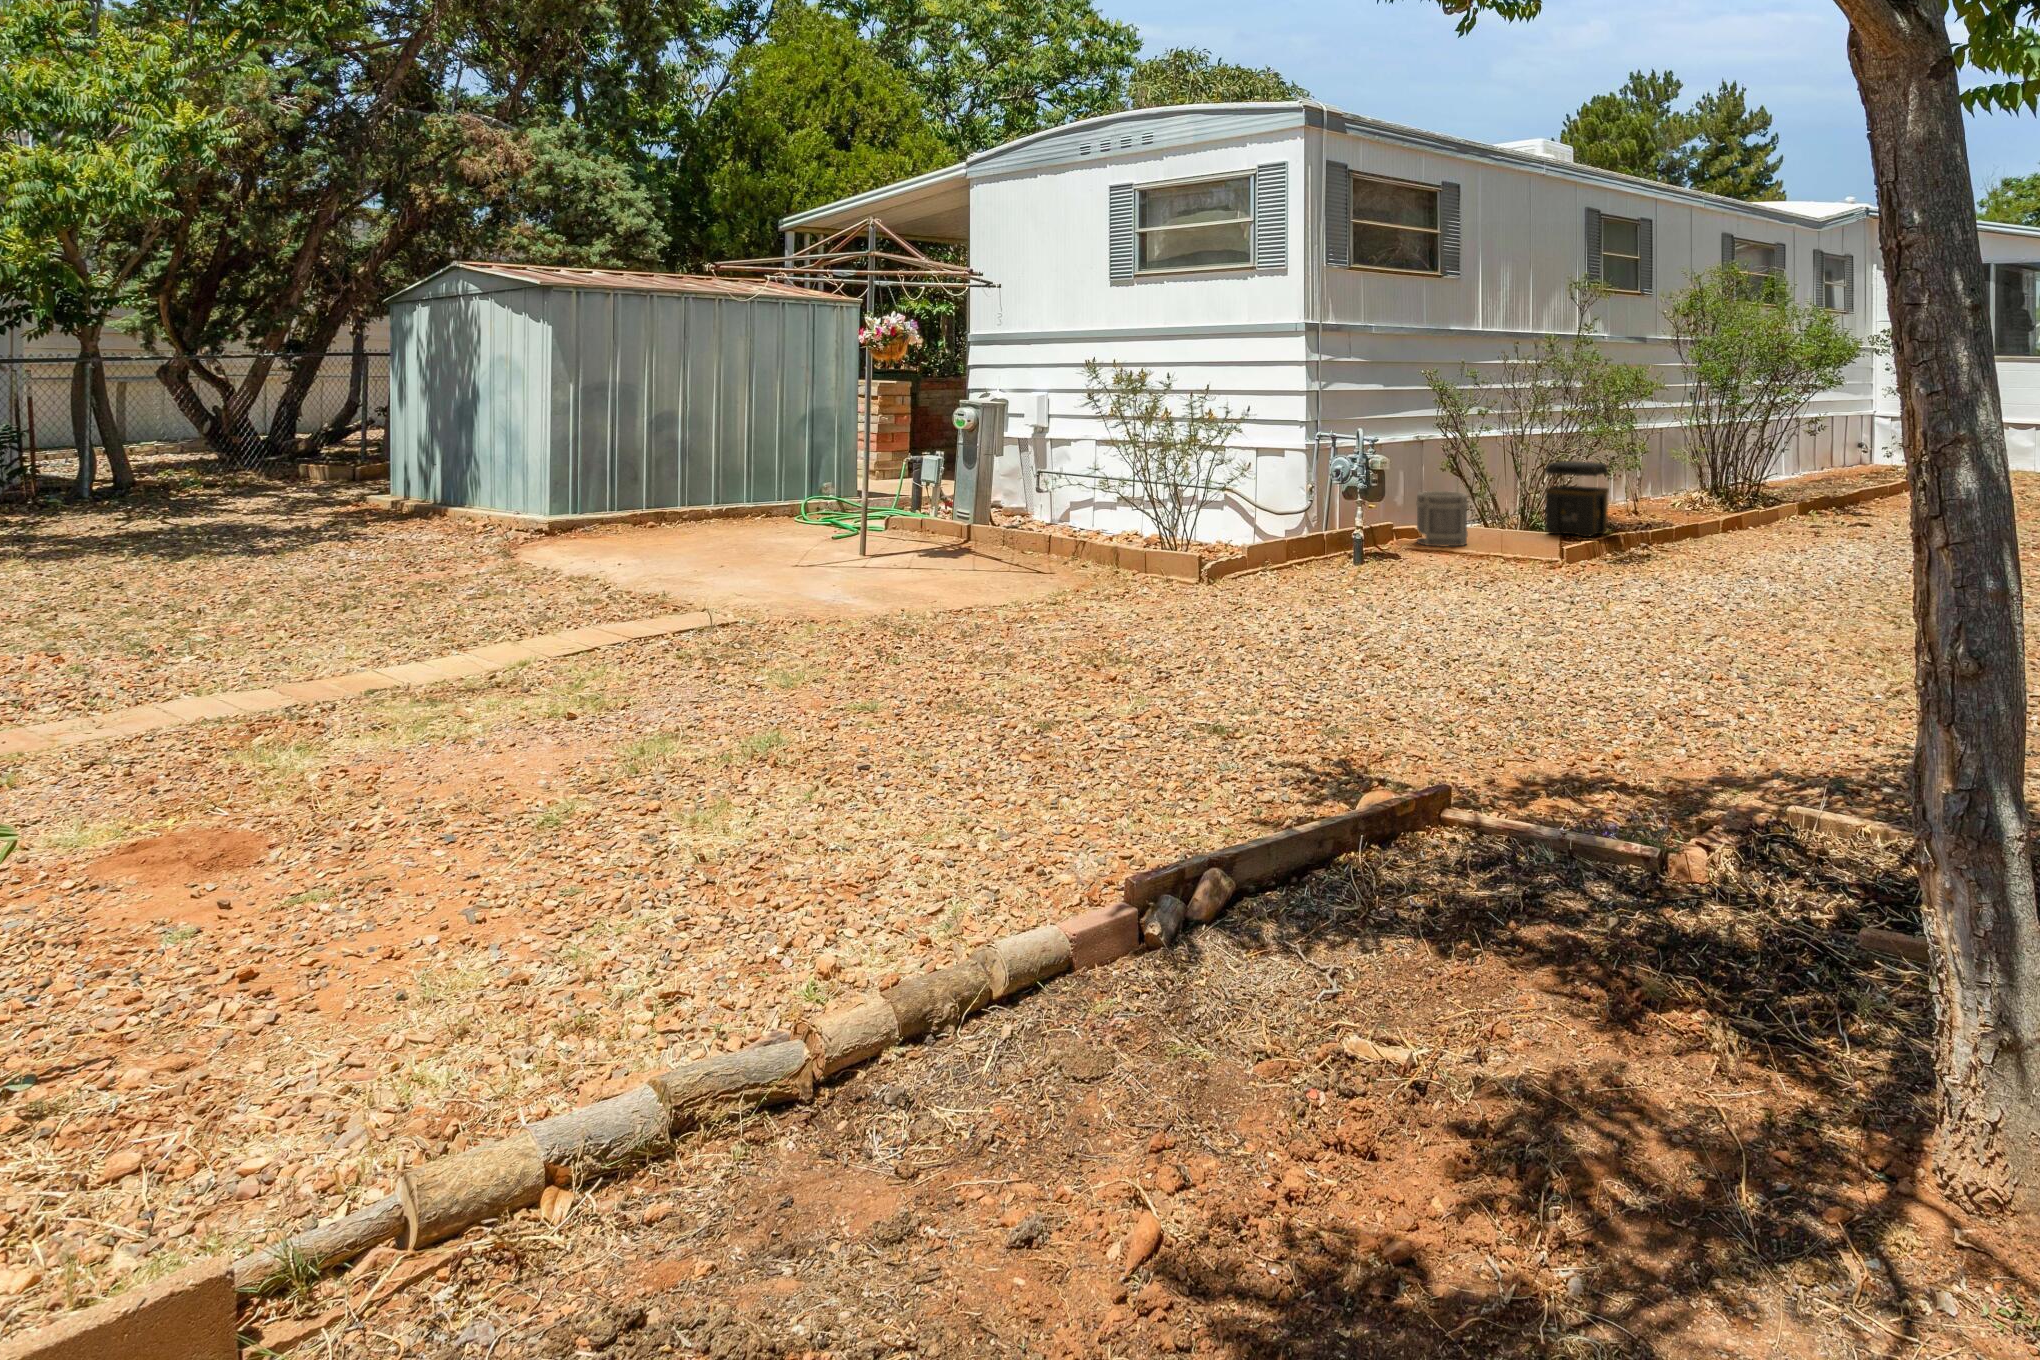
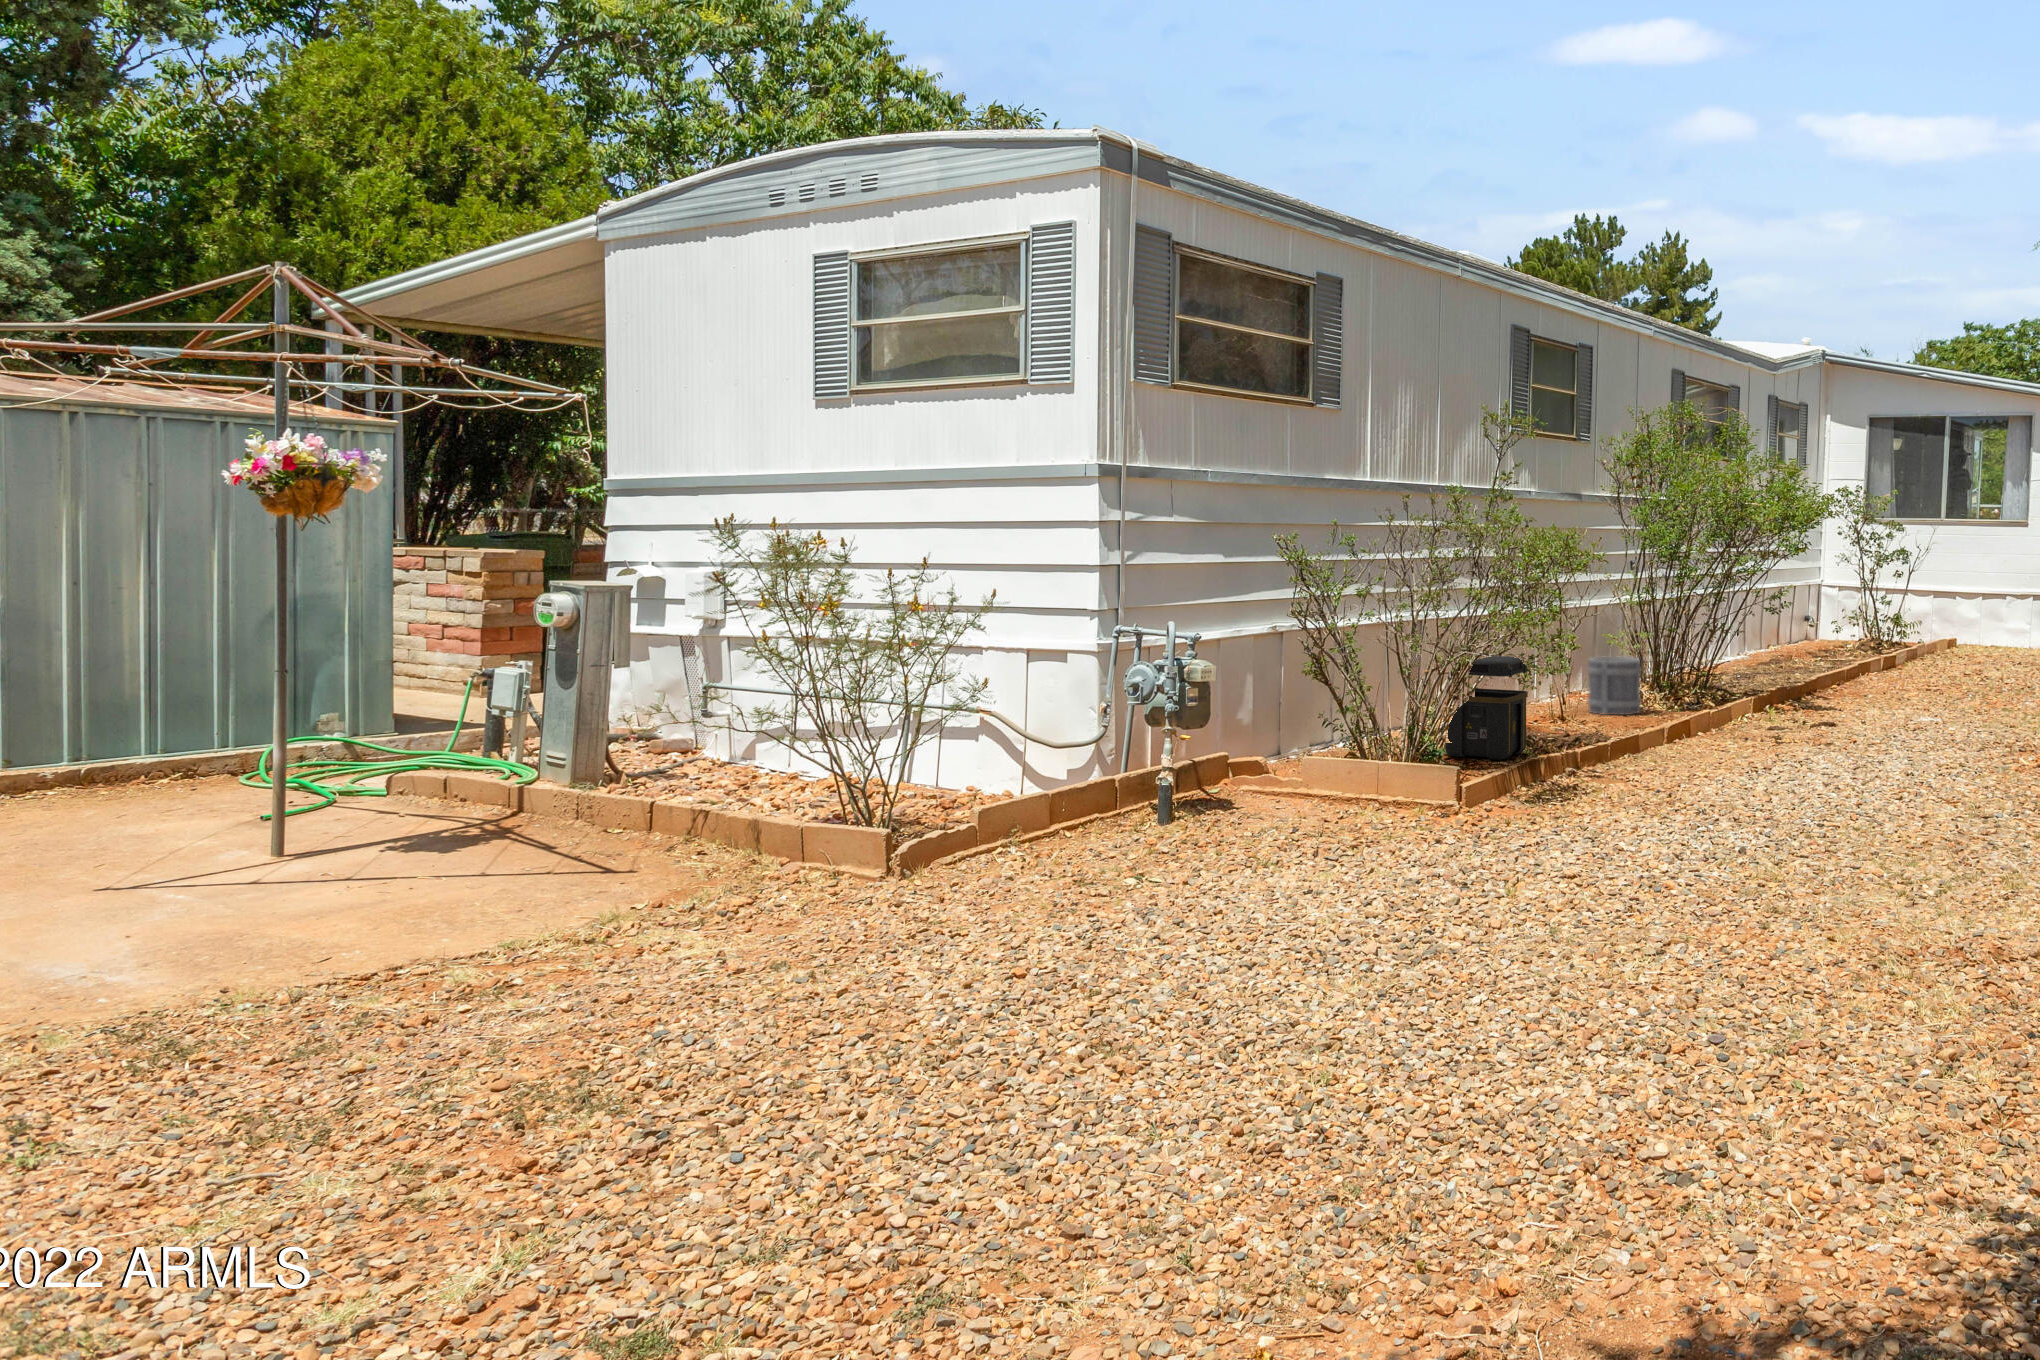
bucket: present [1416,491,1468,547] -> present [1588,656,1641,715]

